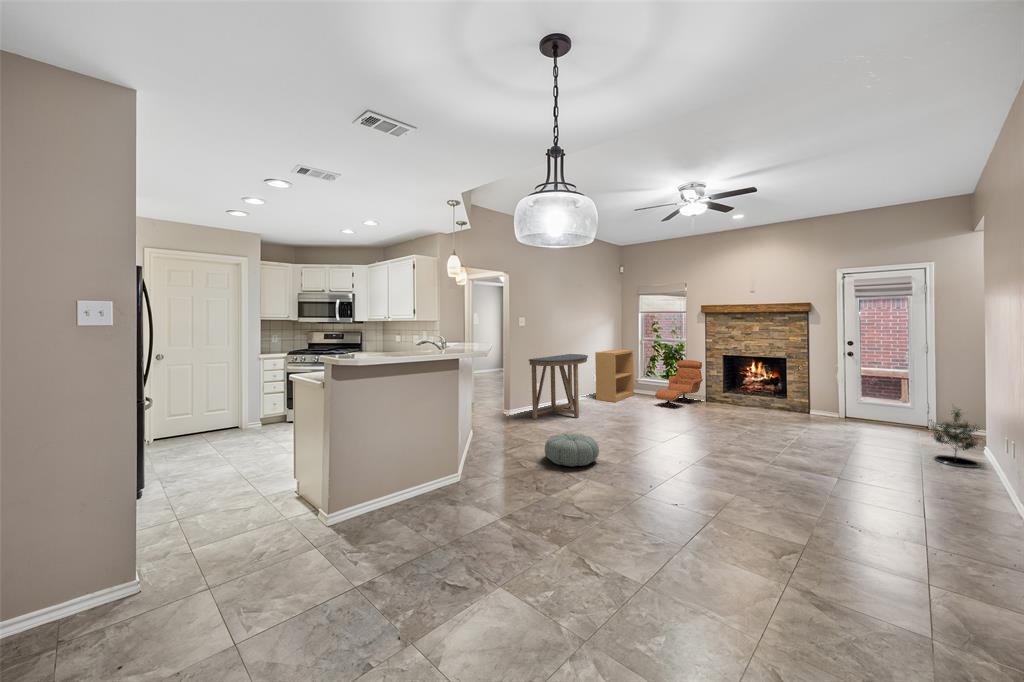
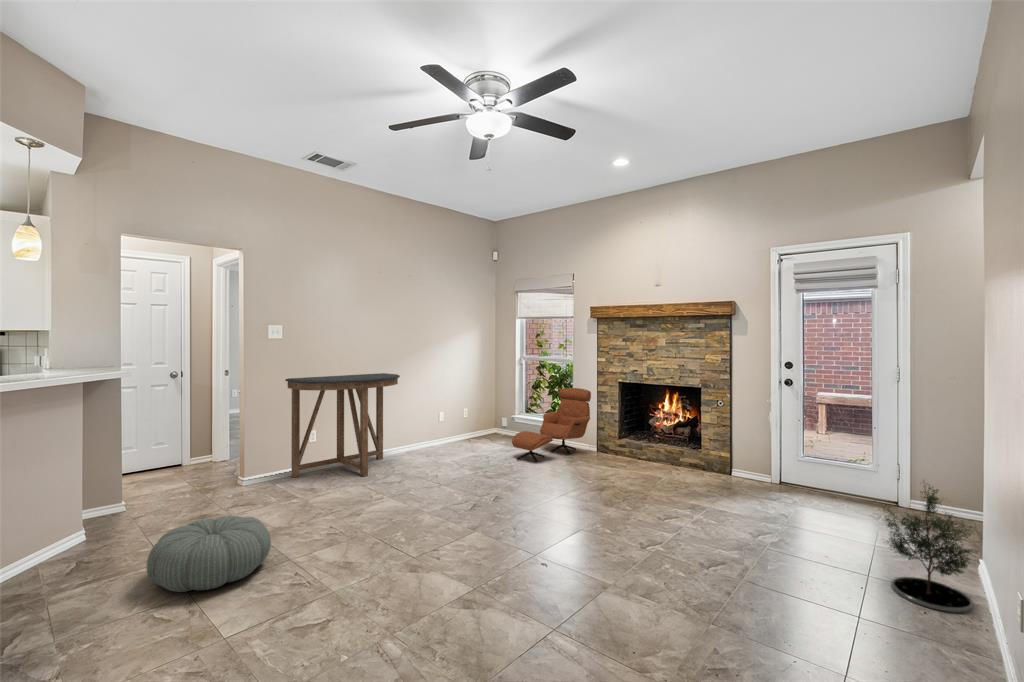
bookshelf: present [595,350,634,402] -> none [438,370,502,450]

